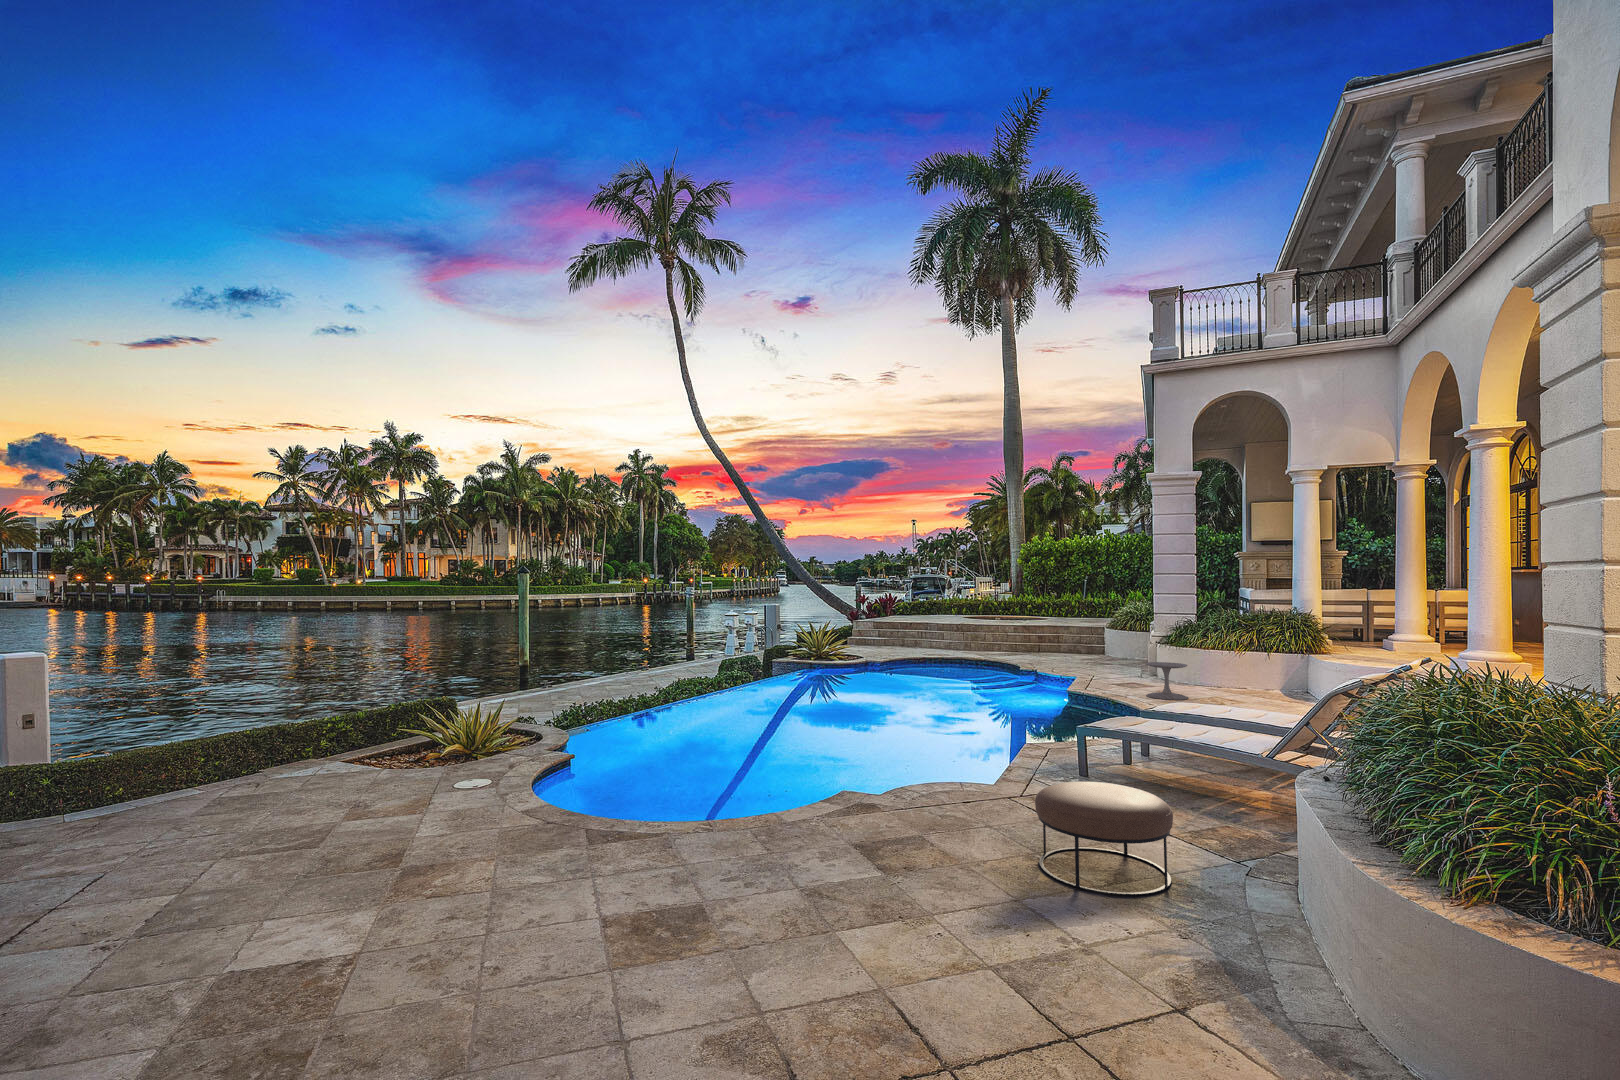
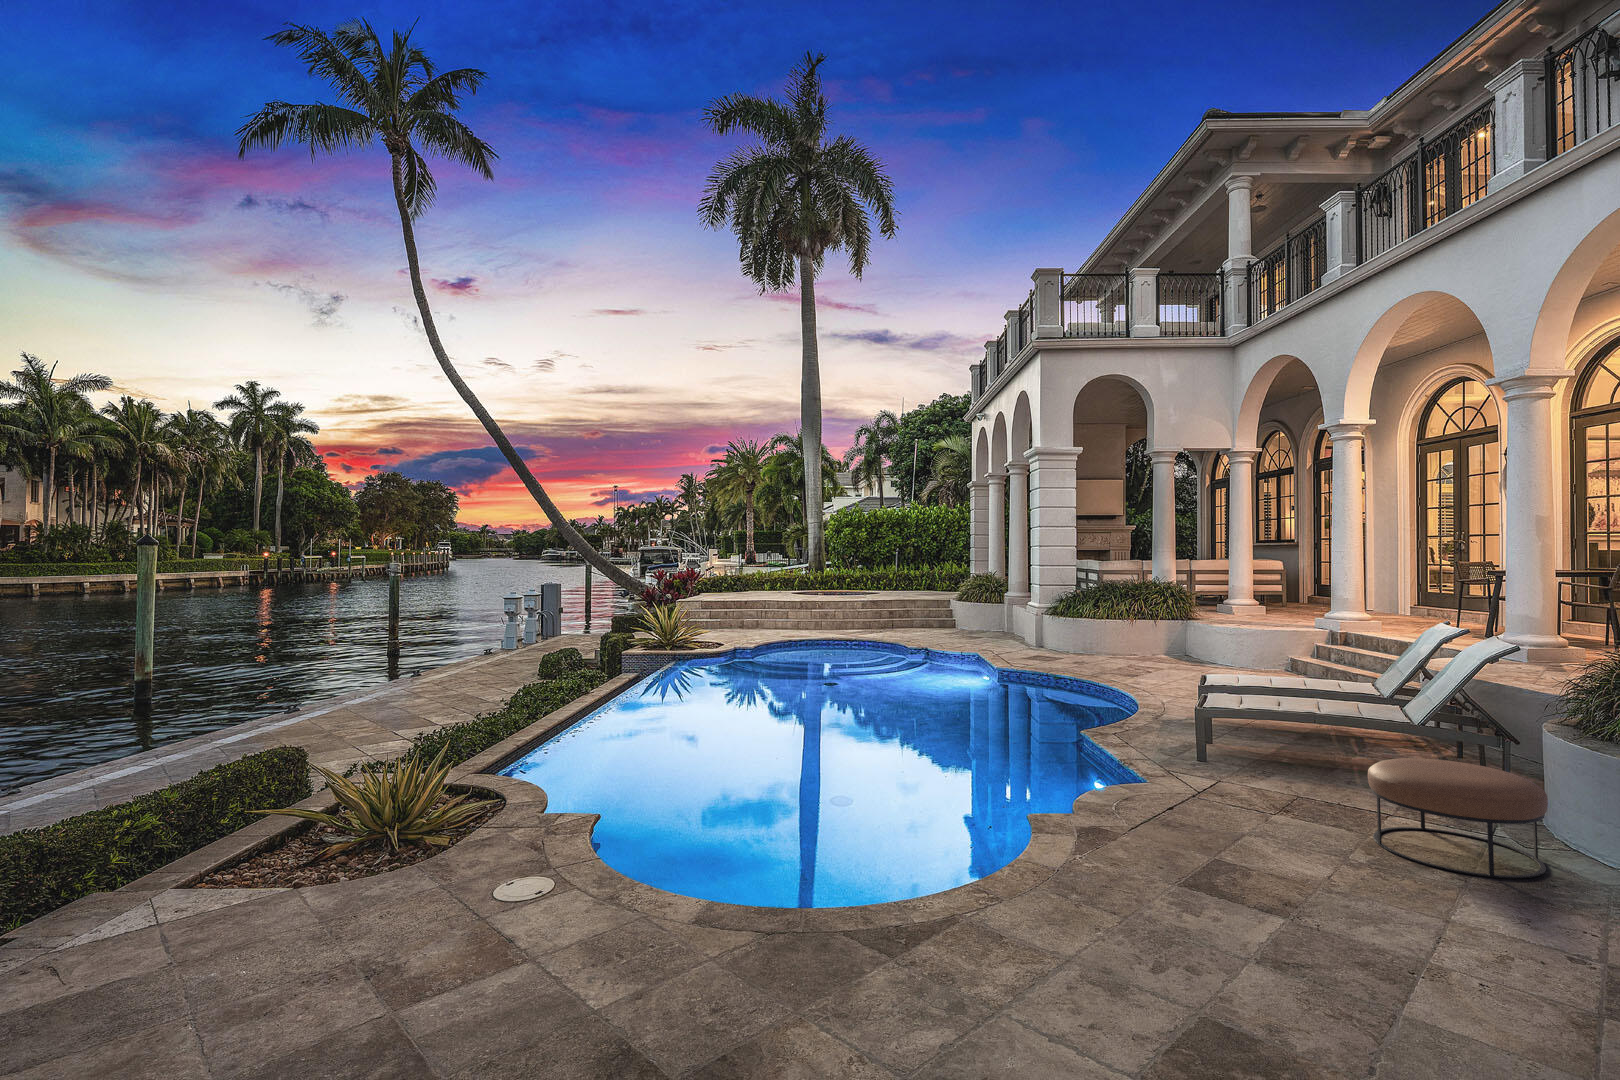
side table: present [1146,662,1188,700] -> none [1030,629,1069,664]

